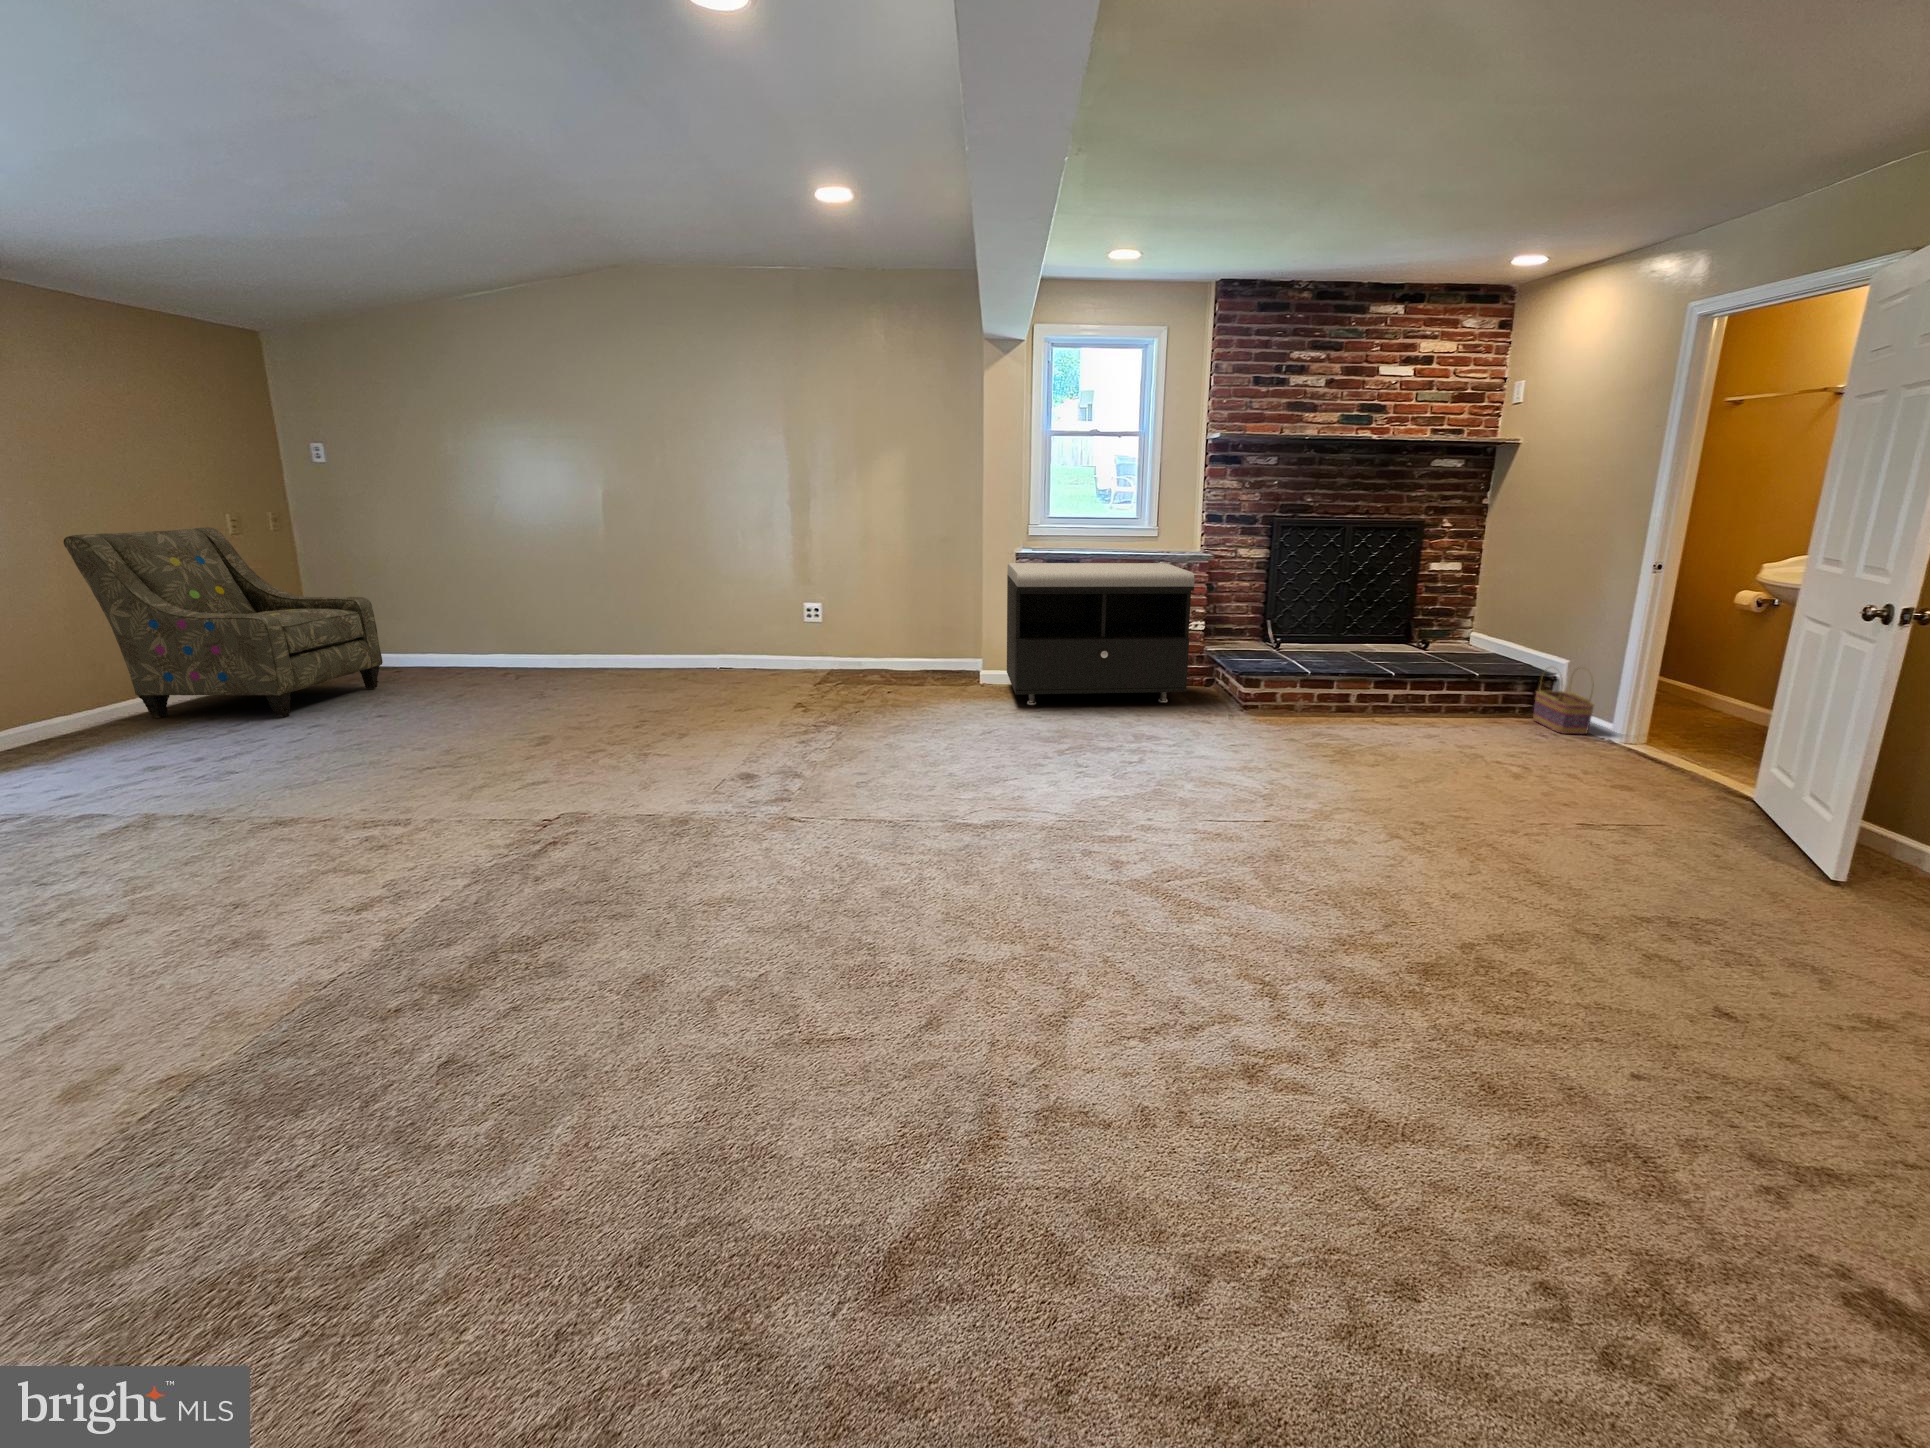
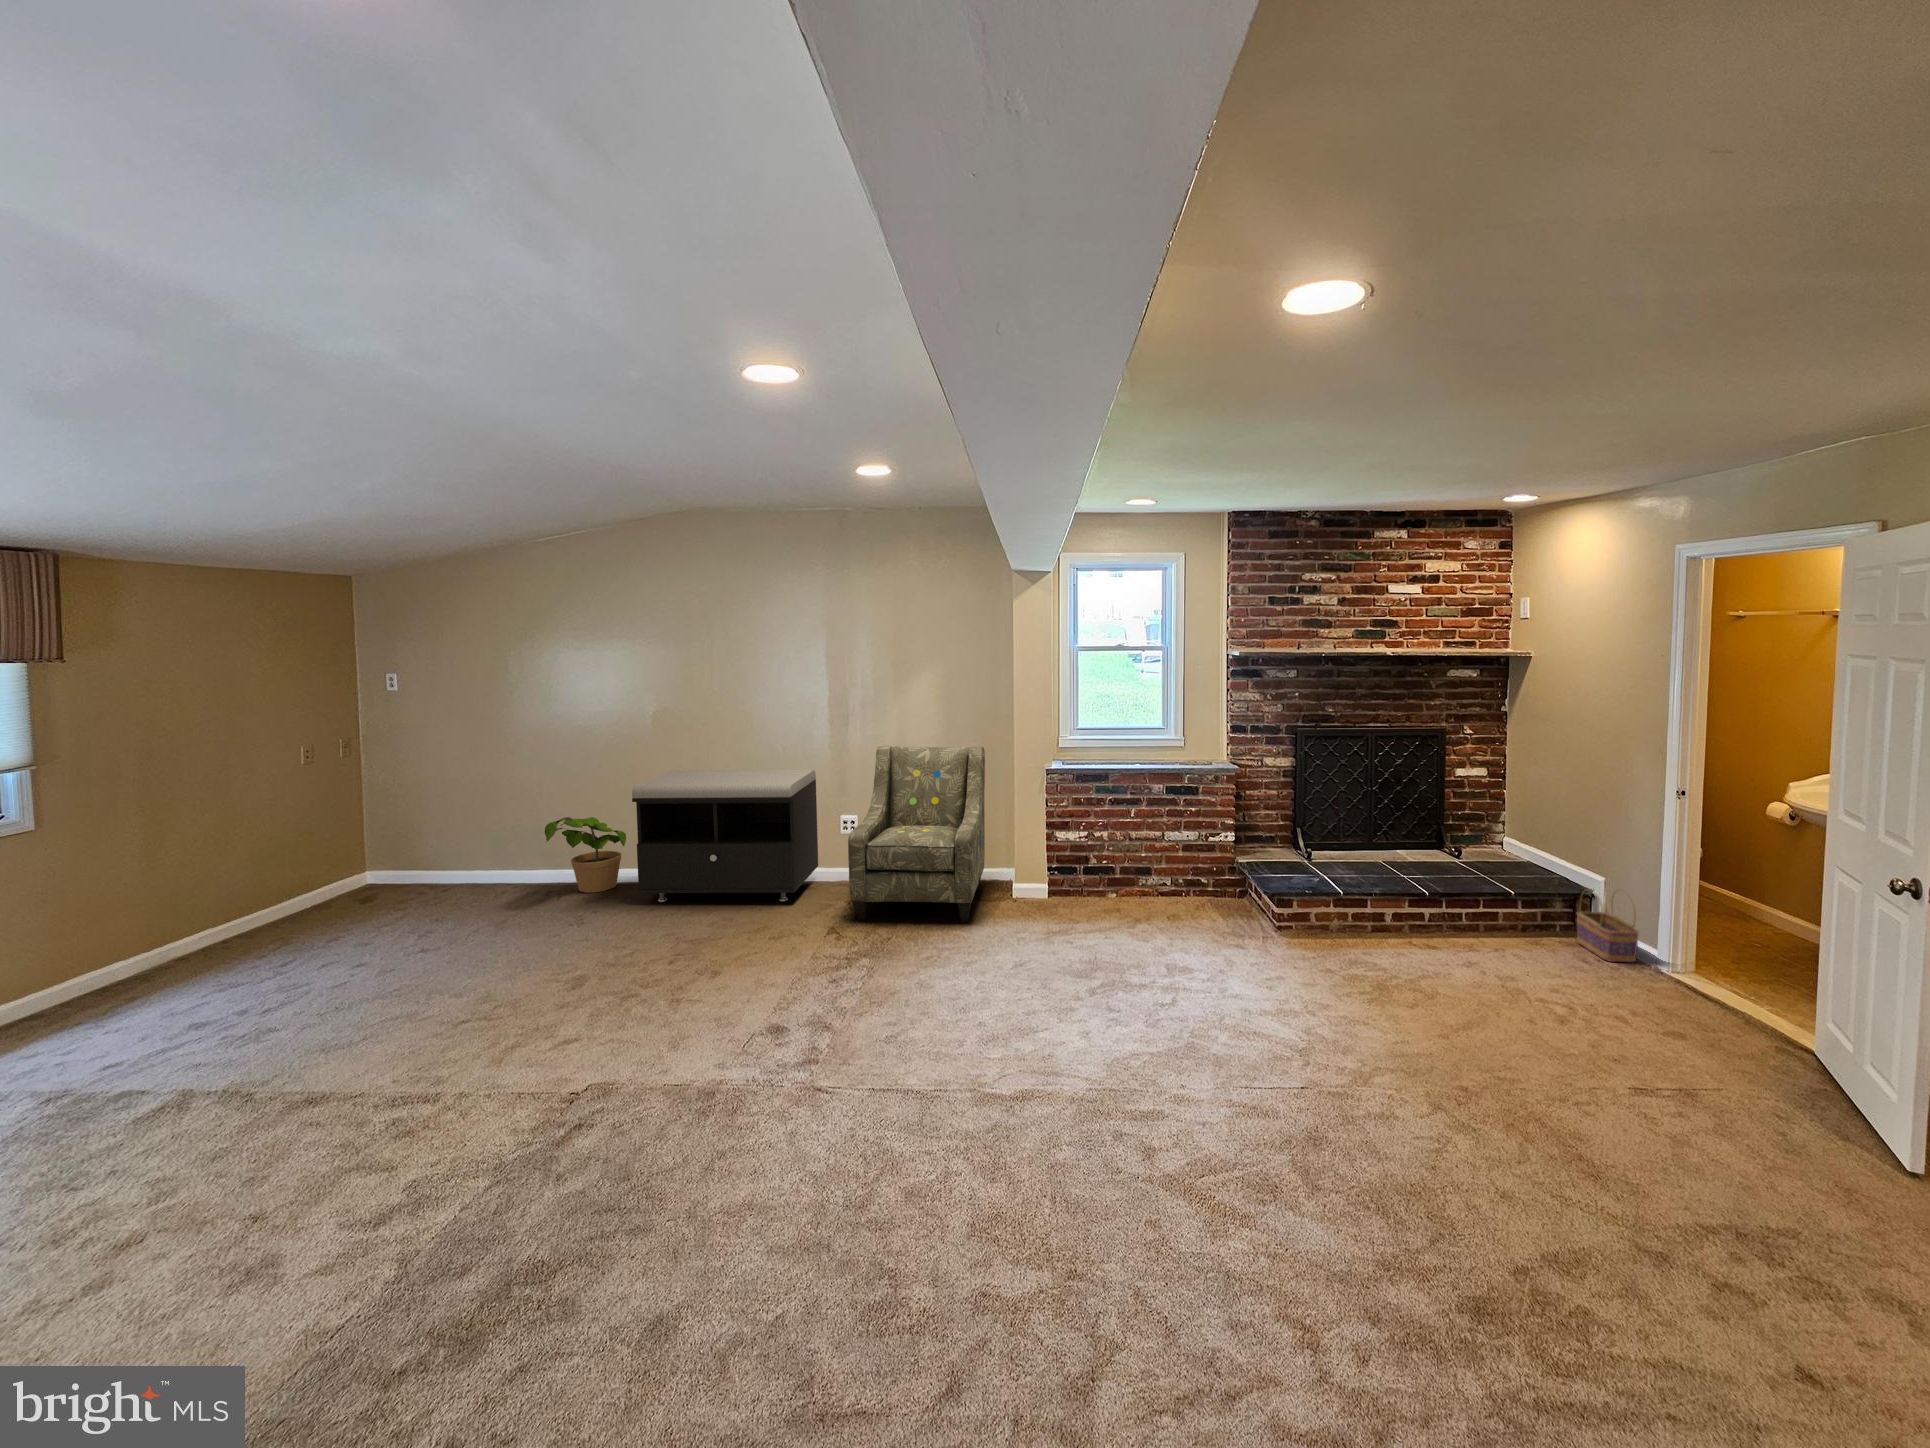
armchair: present [63,527,383,718] -> present [848,746,985,923]
storage bench: present [1007,563,1195,705] -> present [632,770,818,902]
potted plant: none [482,595,572,677] -> present [545,817,626,893]

